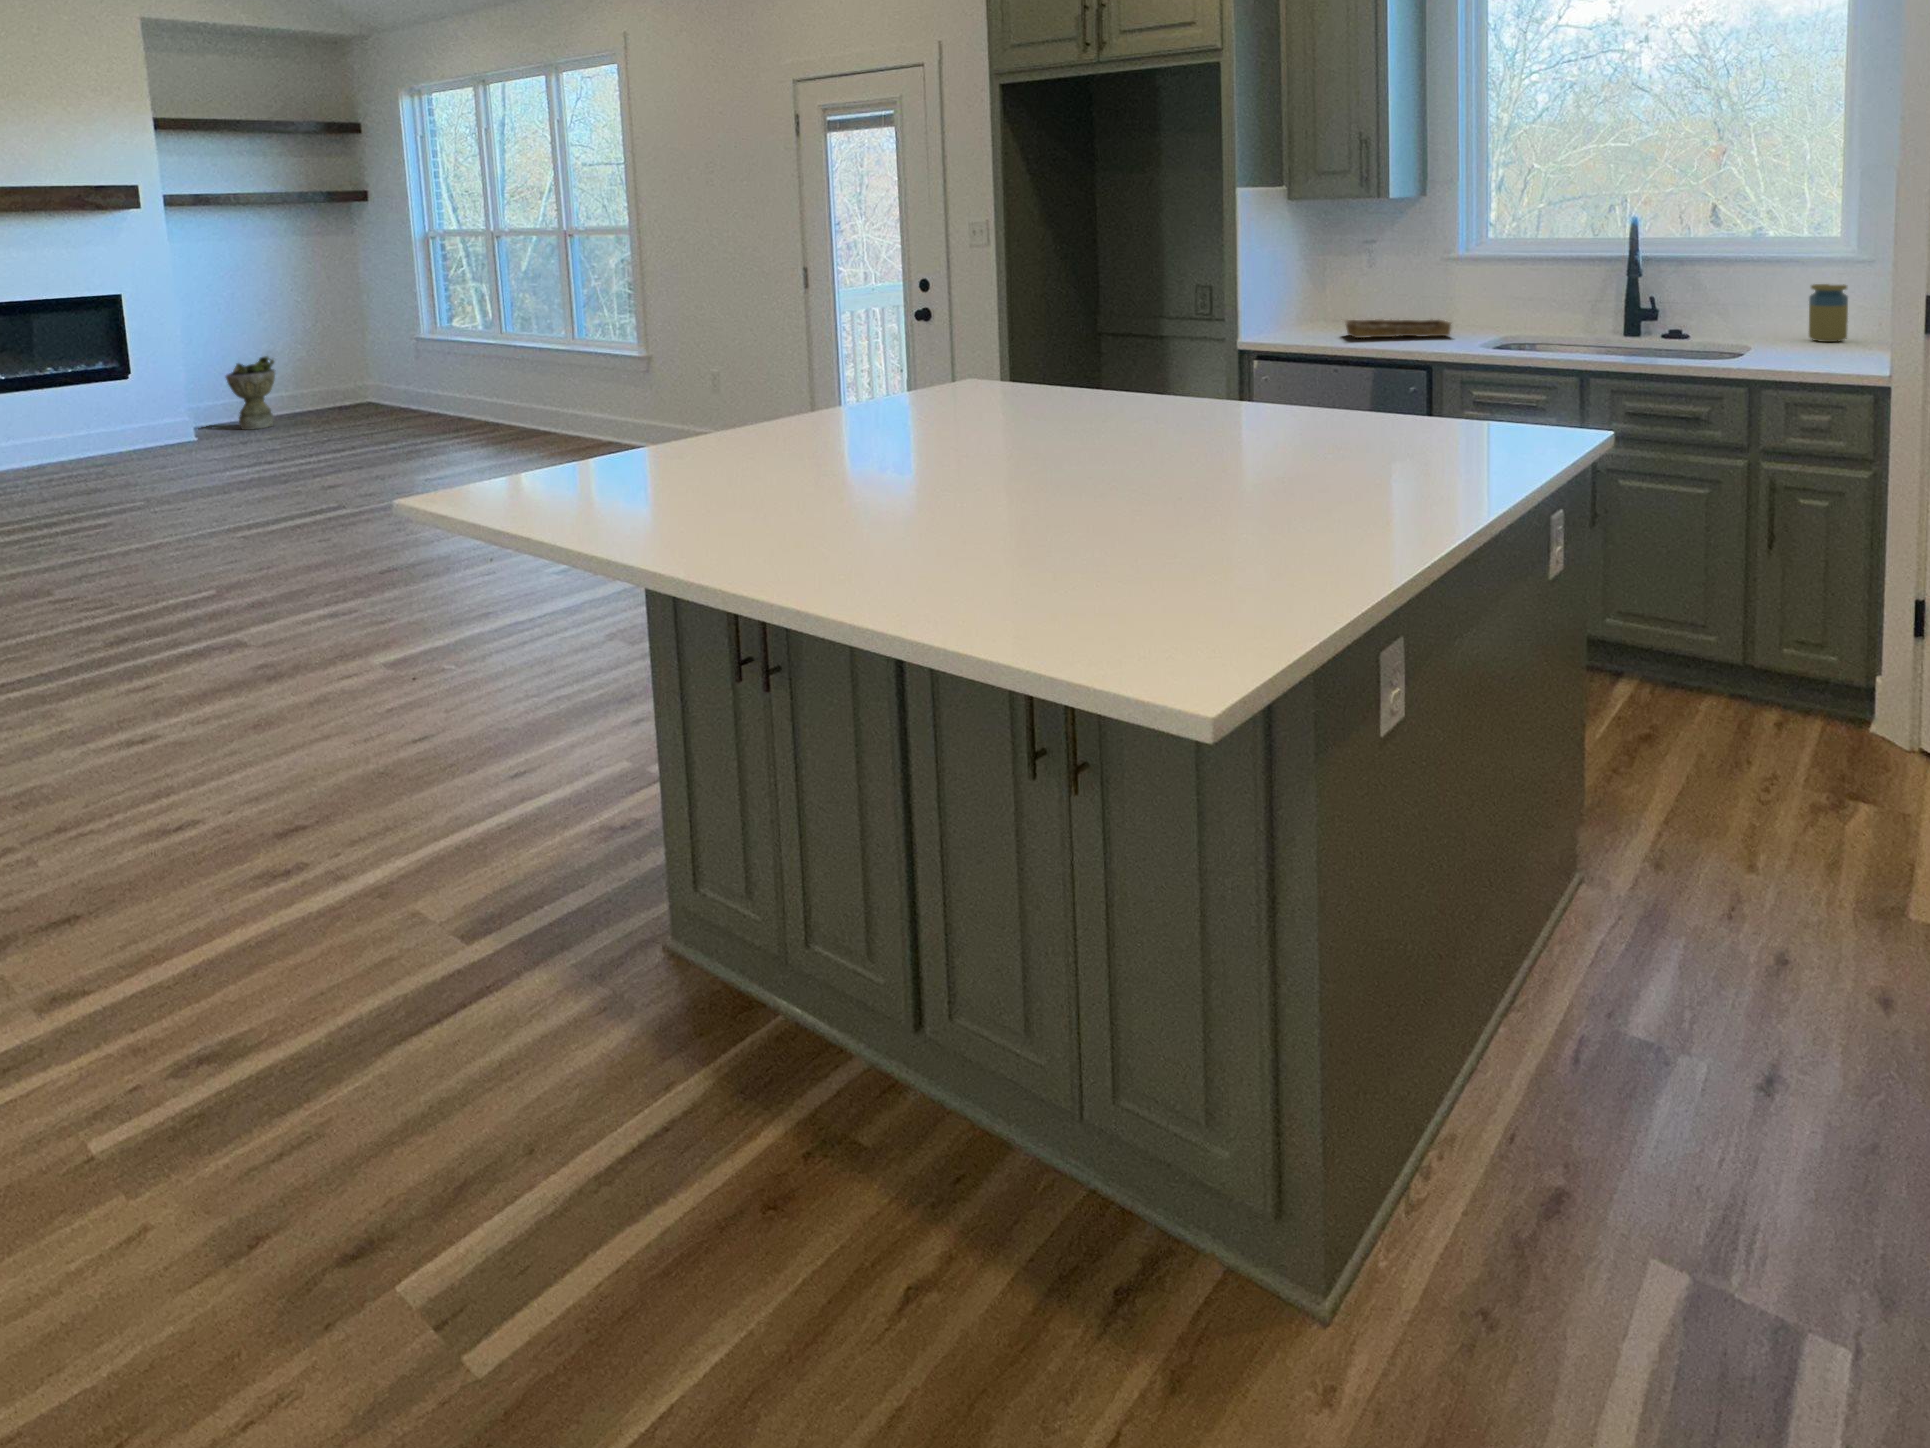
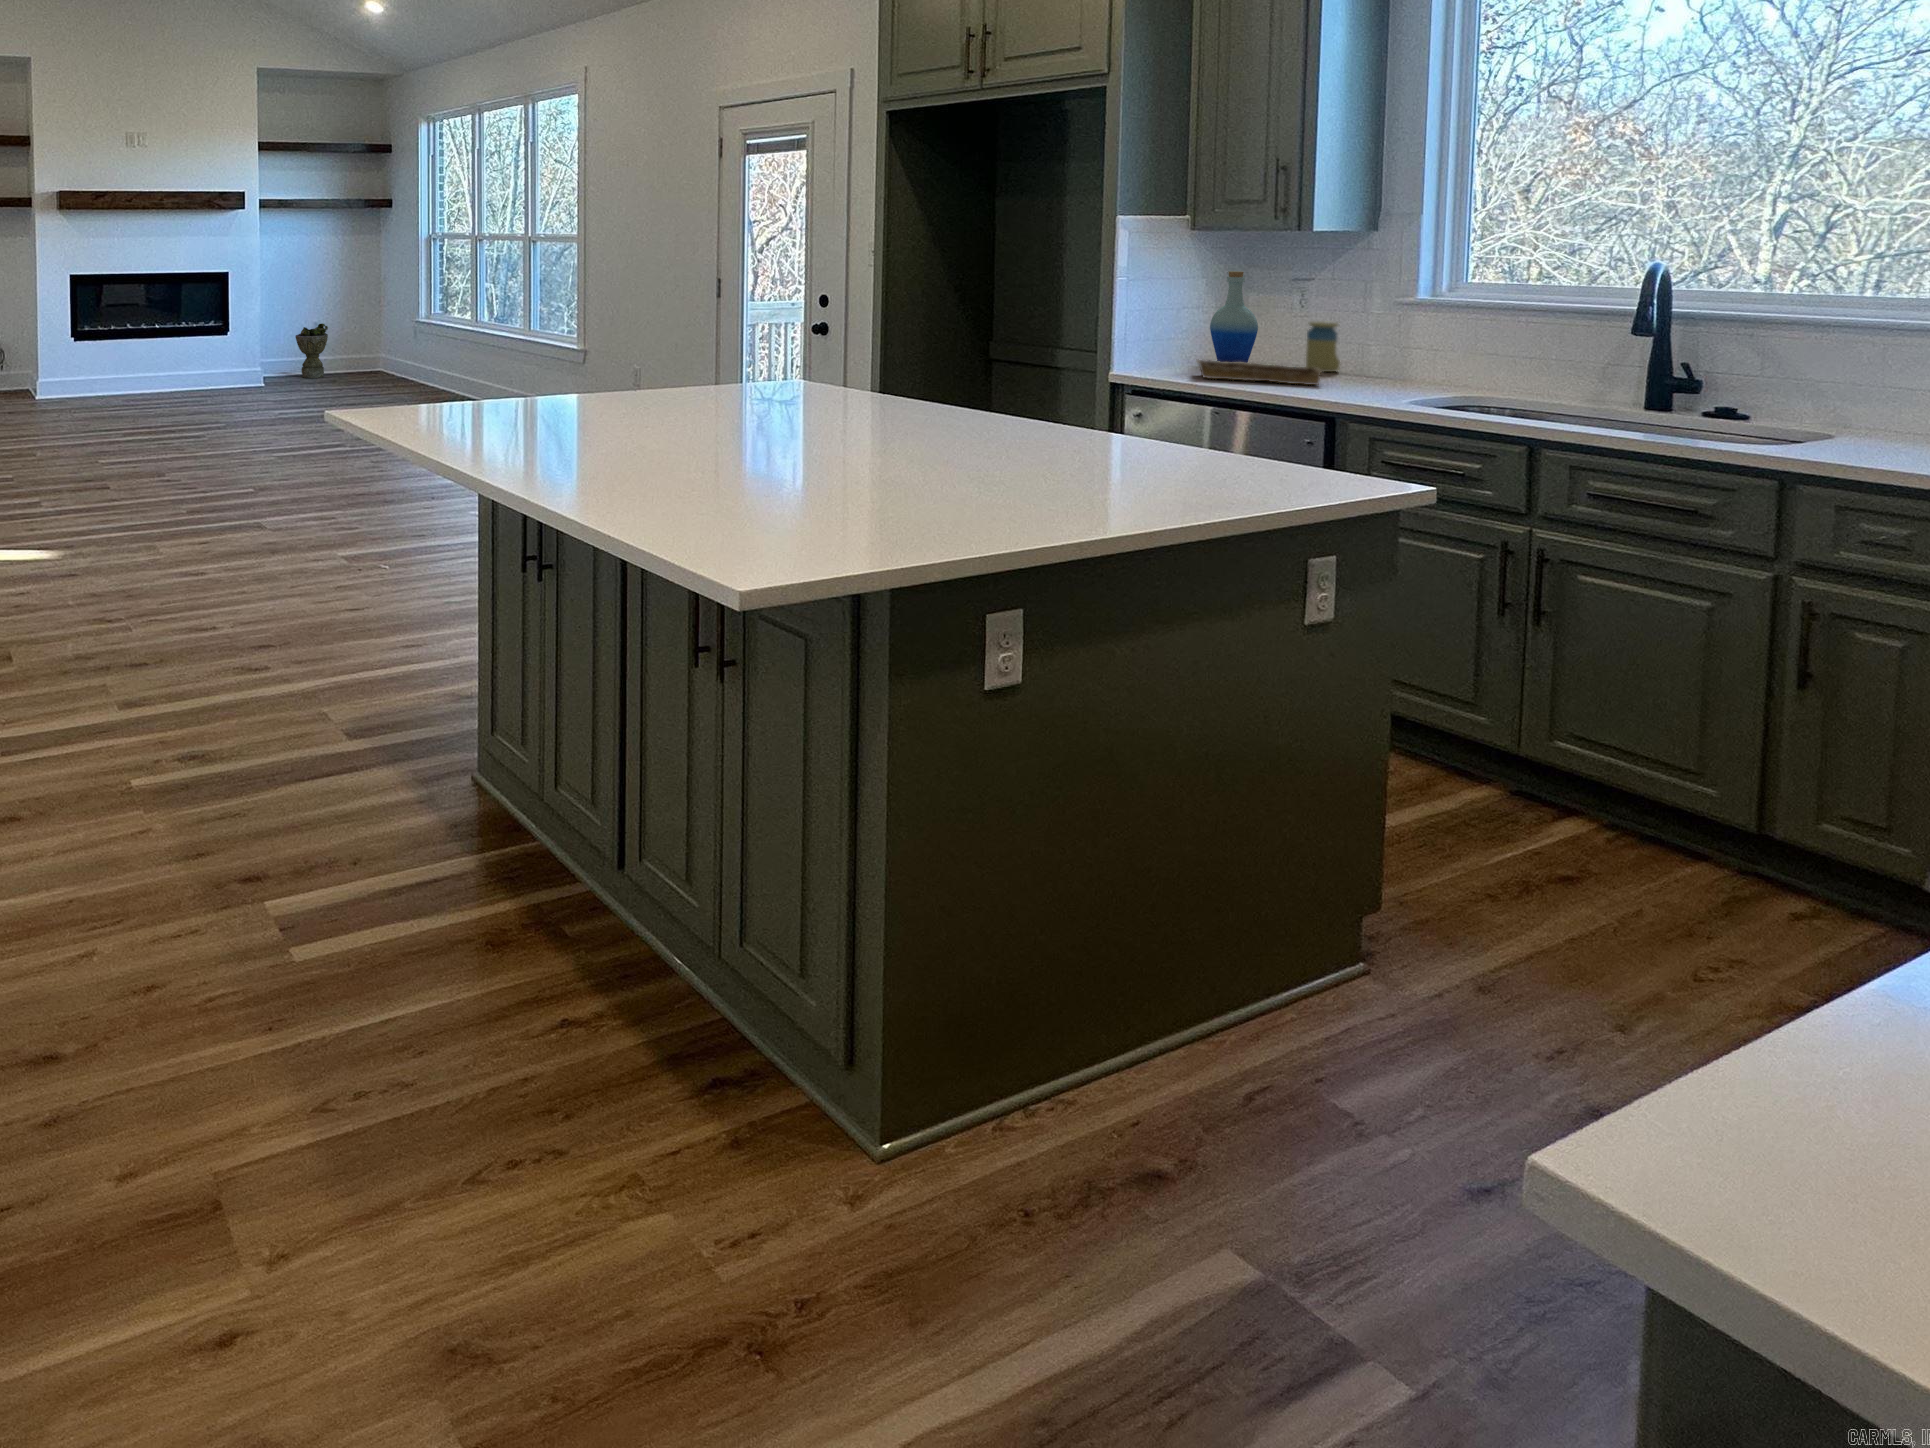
bottle: none [1337,231,1378,323] -> present [1210,271,1258,363]
jar: present [1809,284,1848,342] -> present [1306,322,1340,372]

